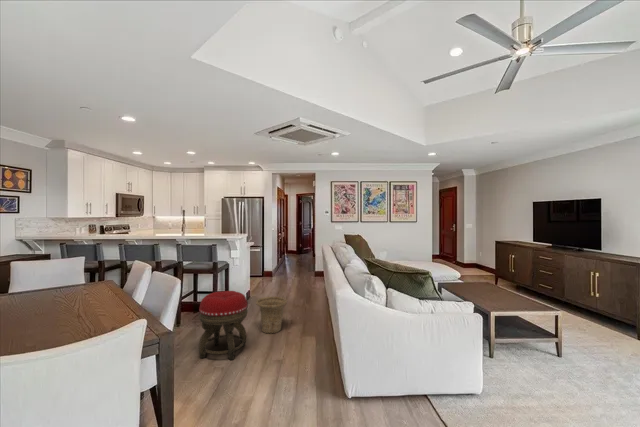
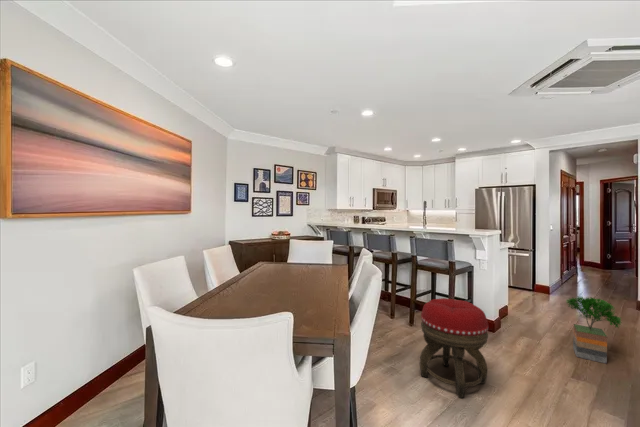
potted tree: none [284,273,310,312] -> present [567,297,621,363]
basket: present [256,297,287,333] -> none [508,322,567,384]

